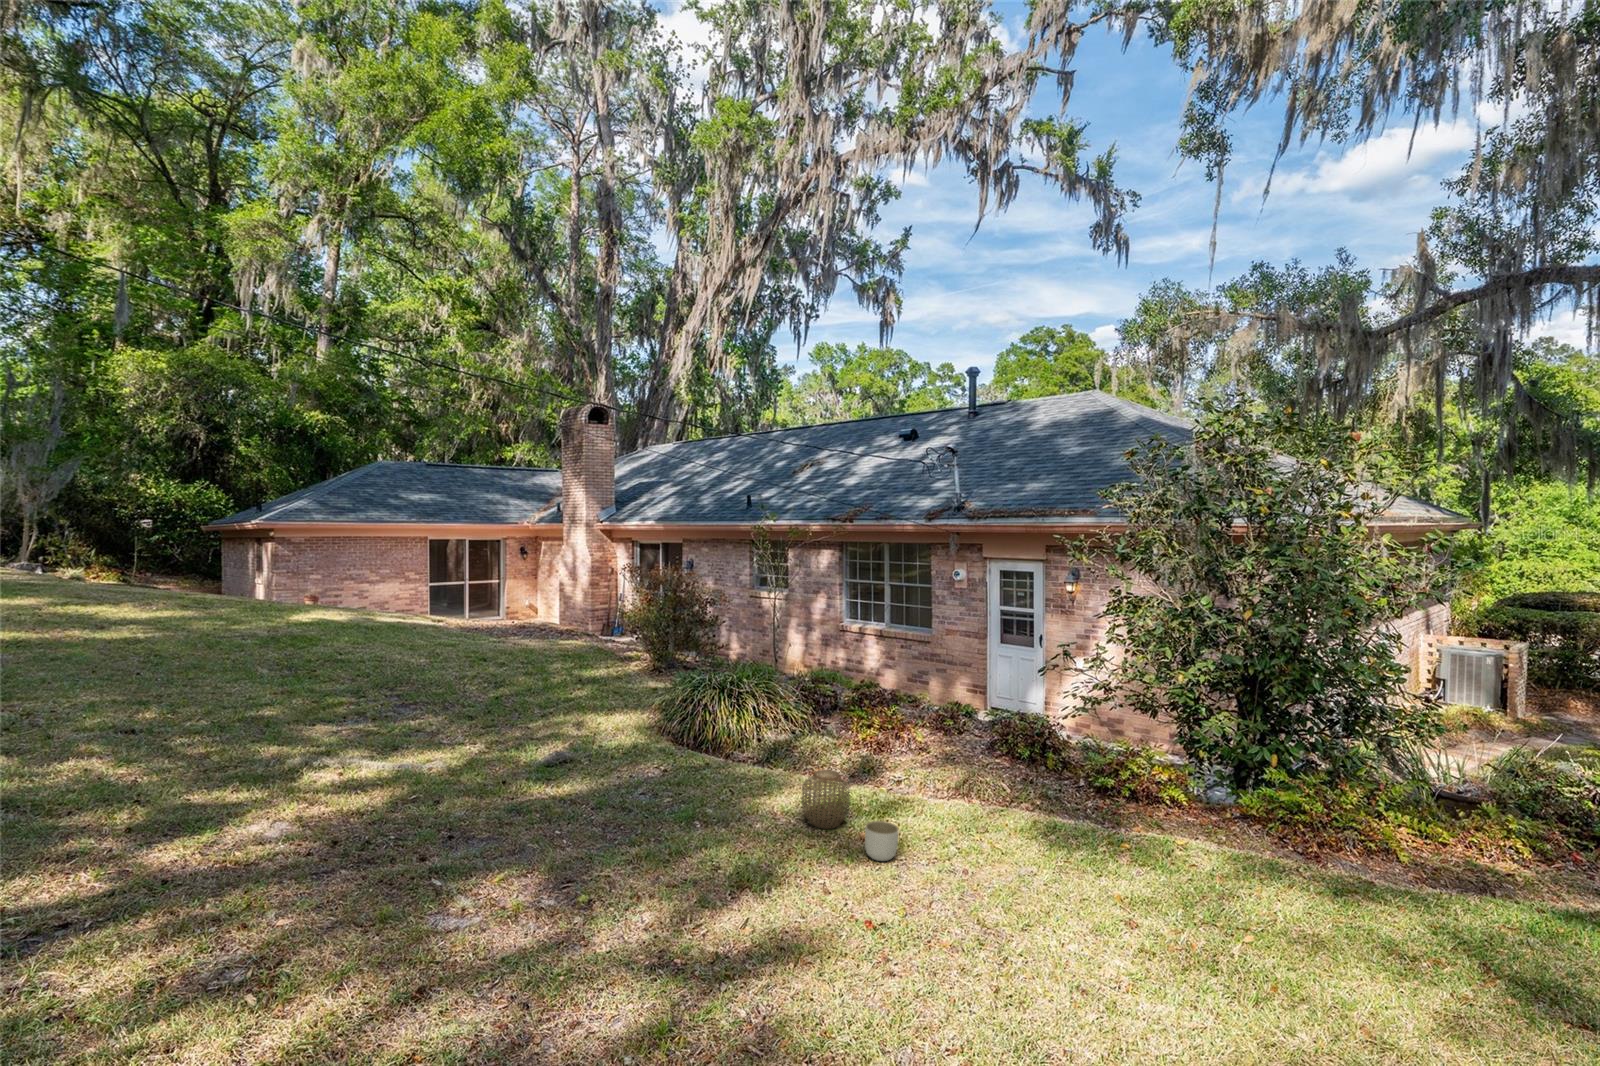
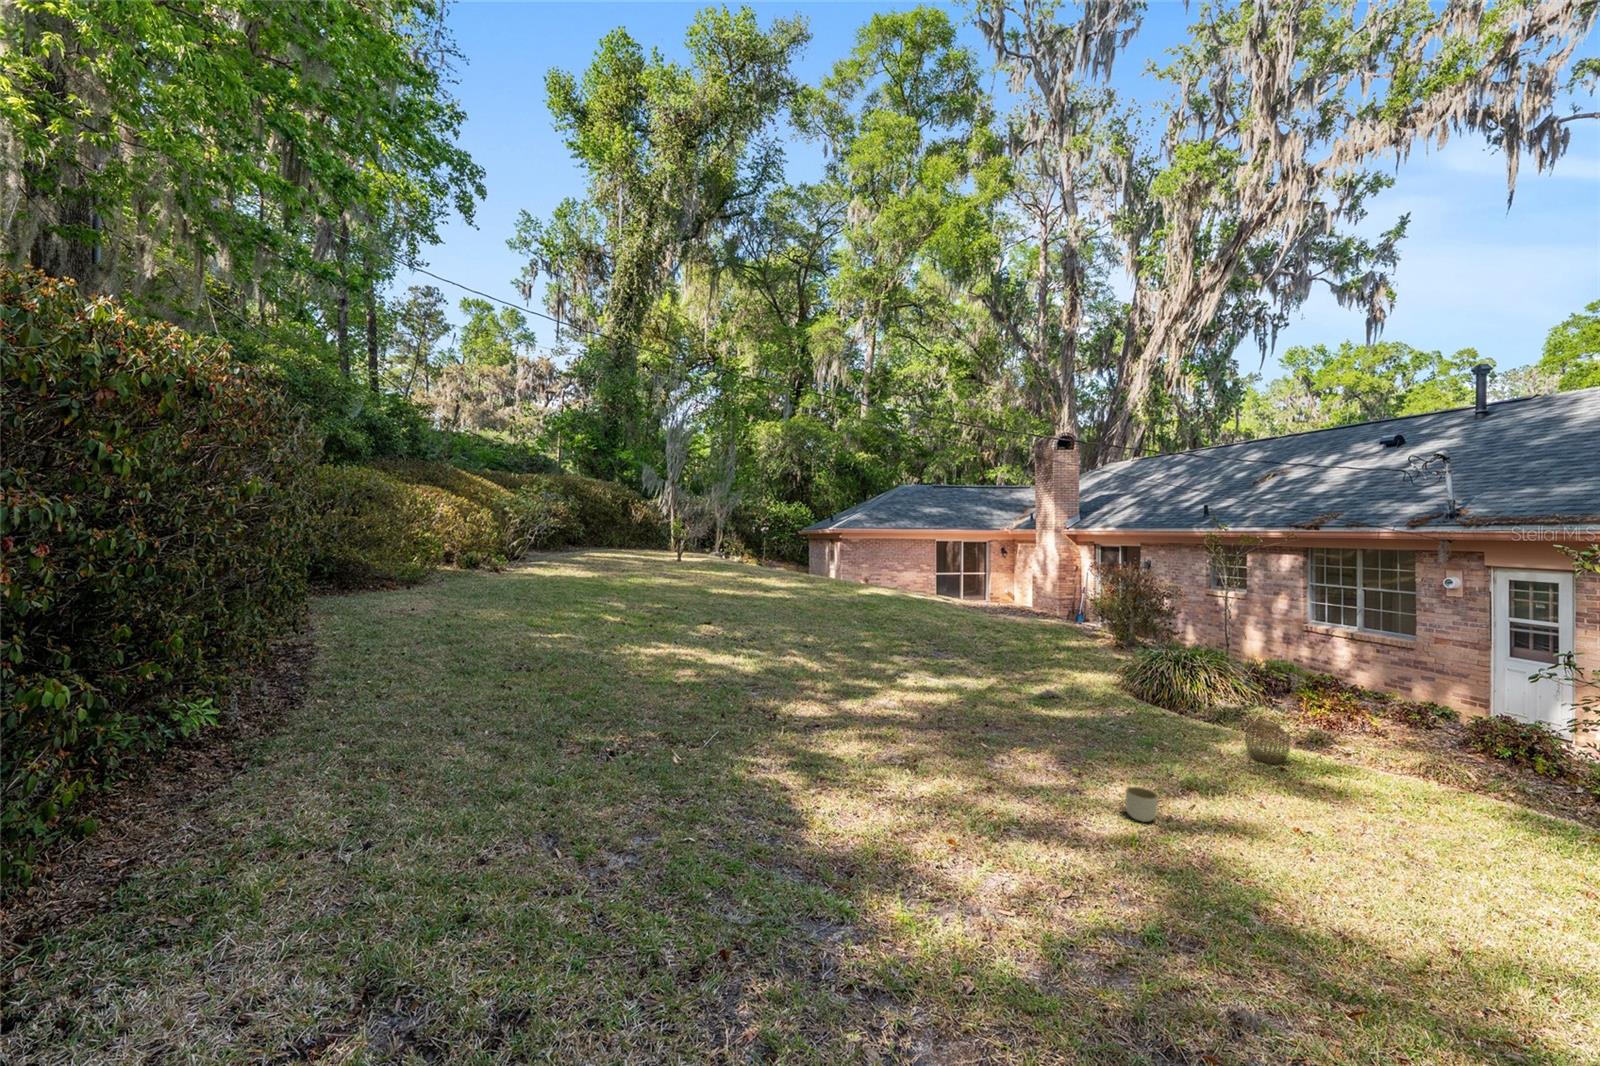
planter: present [865,821,899,861] -> present [1126,787,1158,822]

